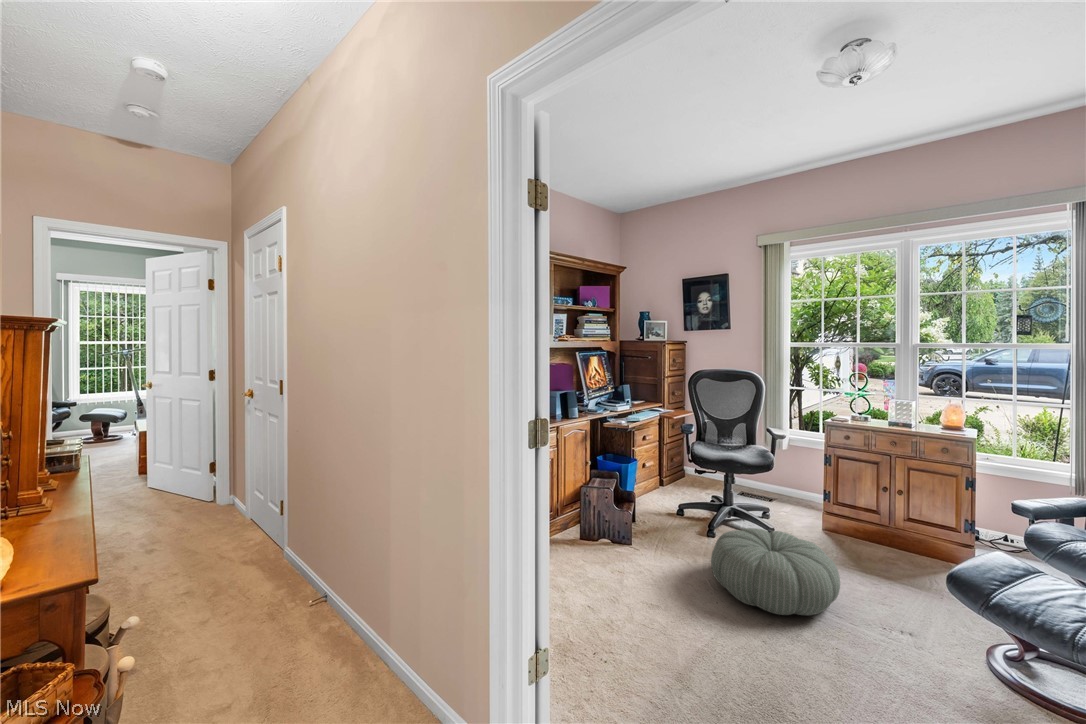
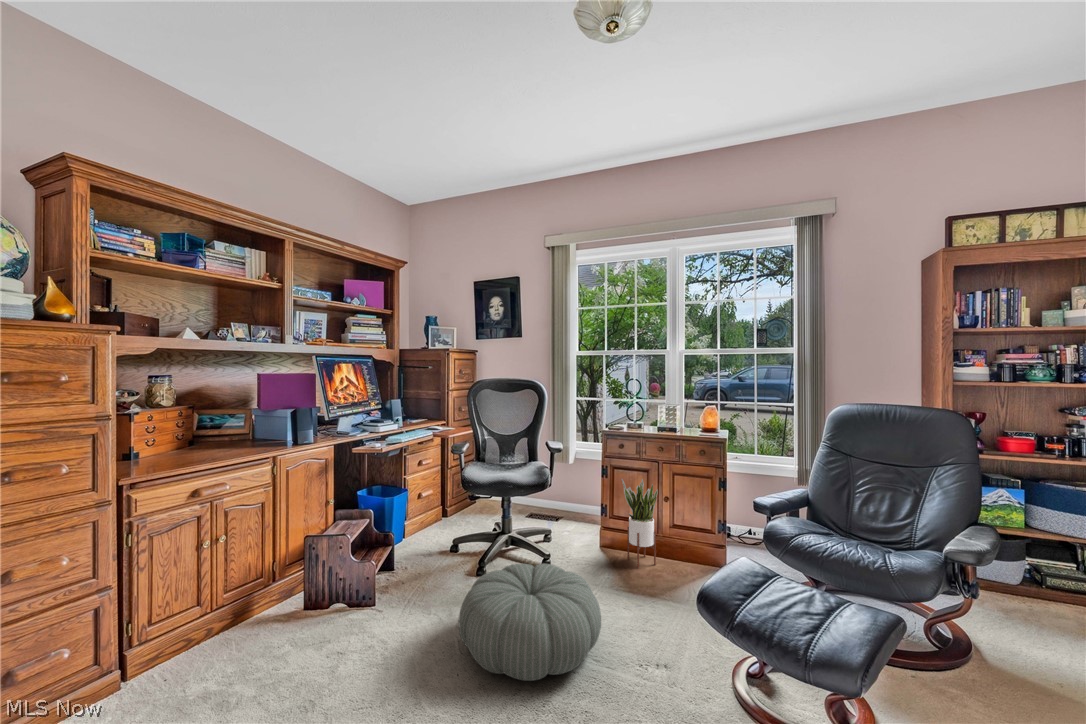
potted plant: none [849,468,890,552] -> present [622,479,658,567]

